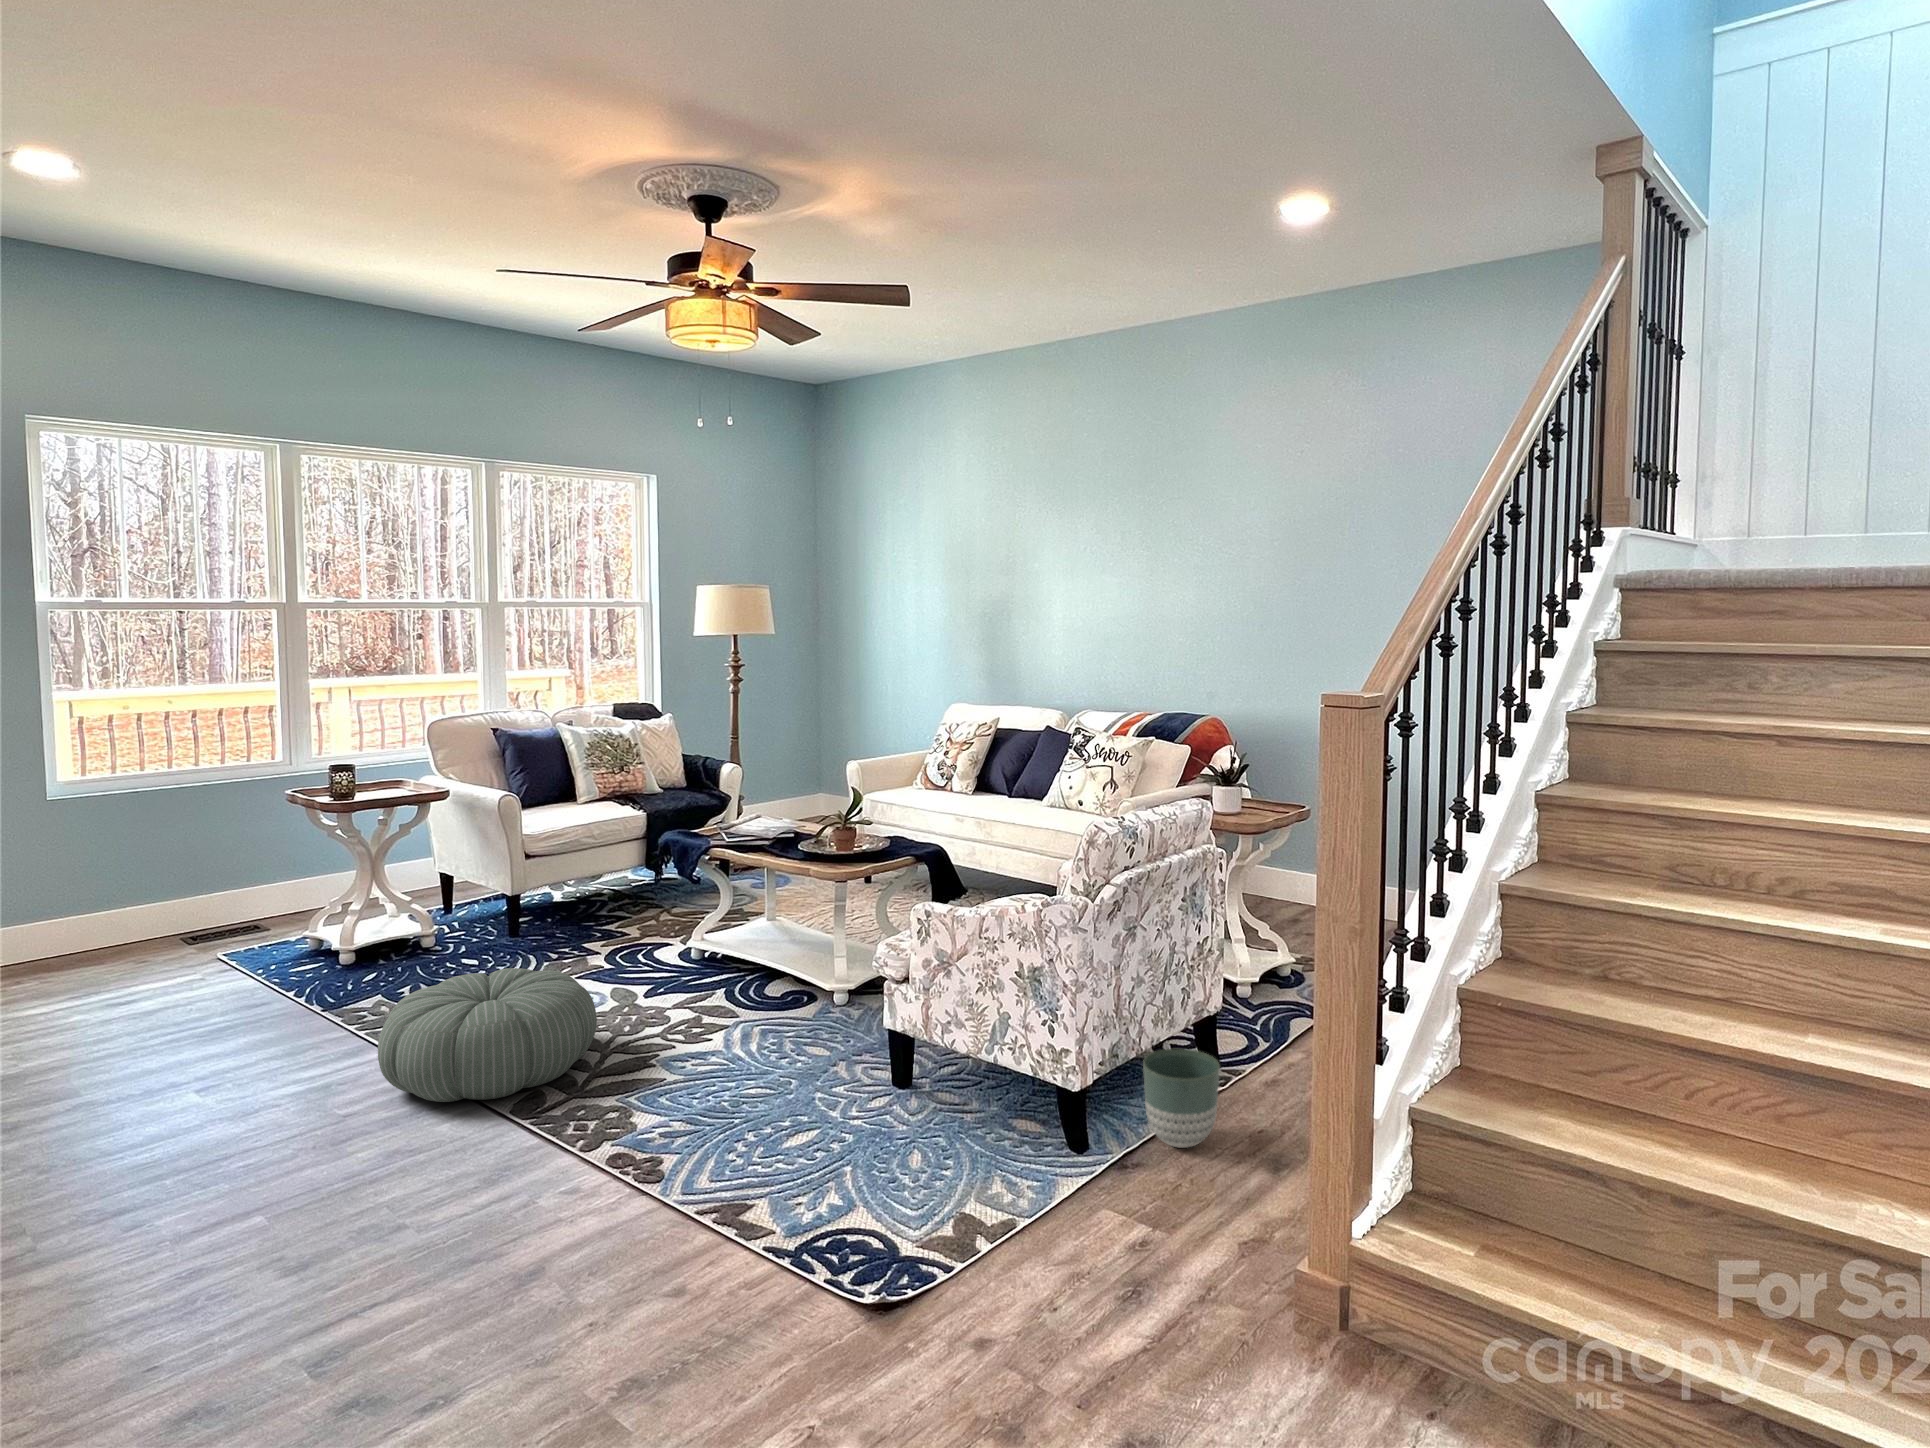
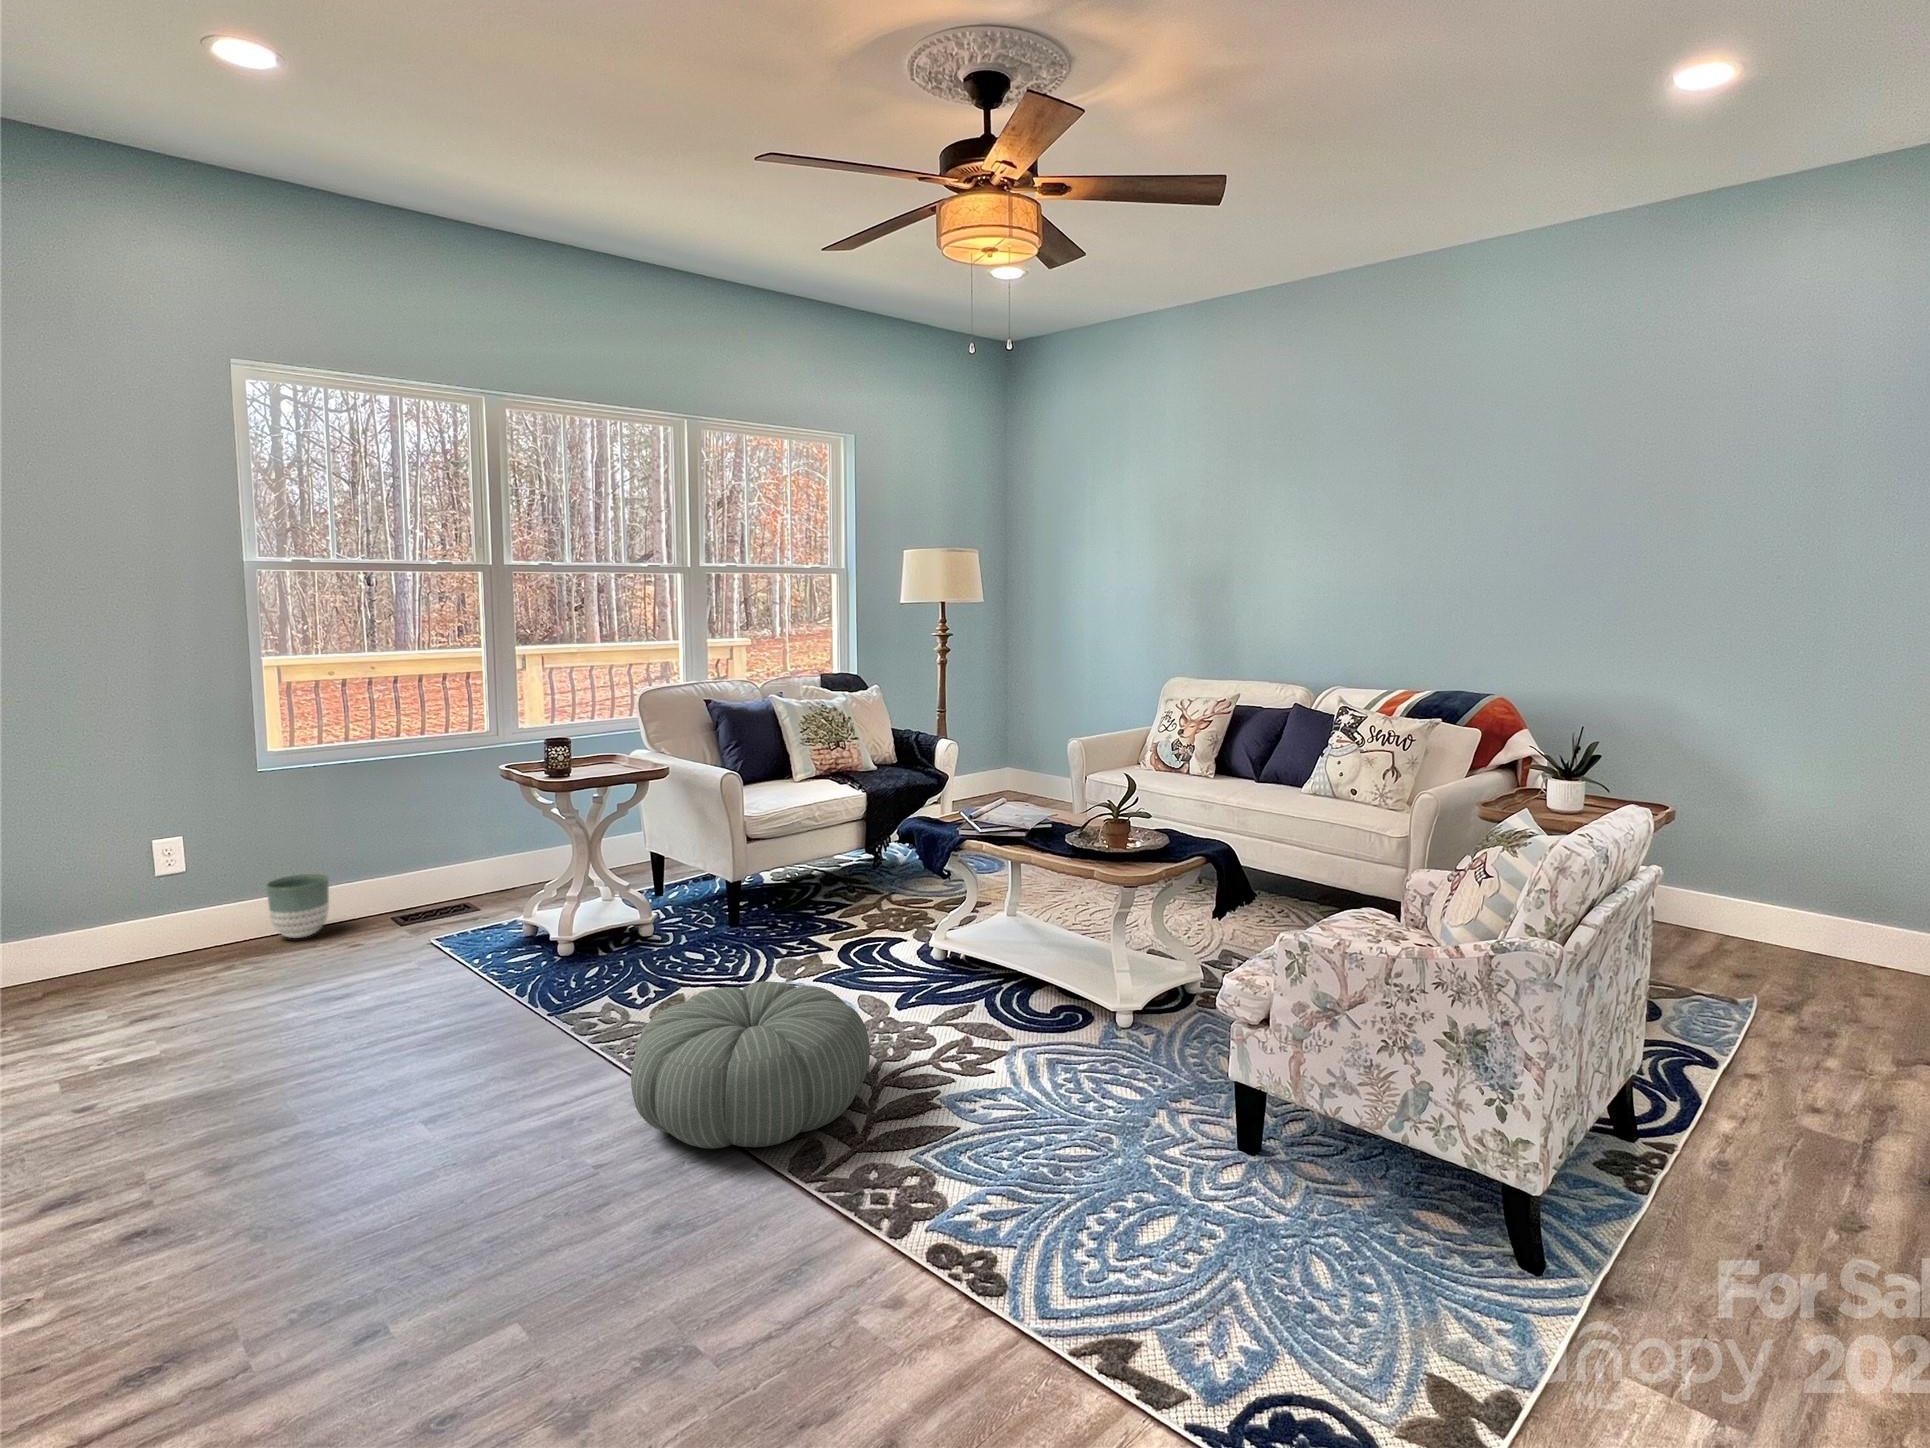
planter: present [1143,1049,1220,1148] -> present [266,874,329,938]

